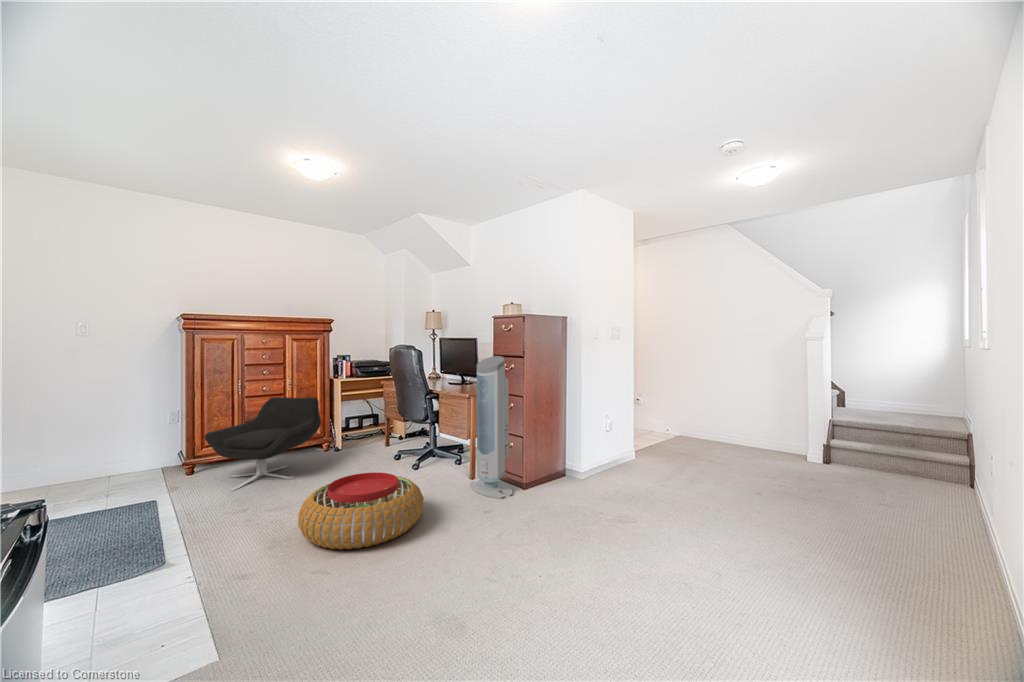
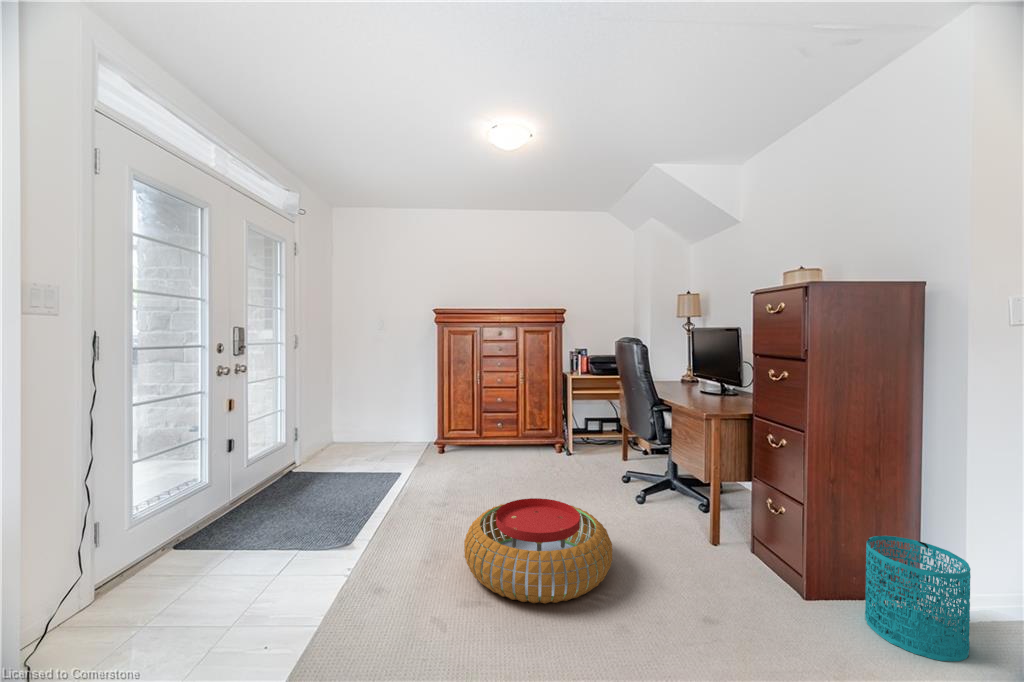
air purifier: present [470,356,513,499] -> none [704,359,771,593]
lounge chair: present [205,397,321,491] -> none [443,390,543,481]
wastebasket: none [556,446,595,499] -> present [865,536,971,661]

